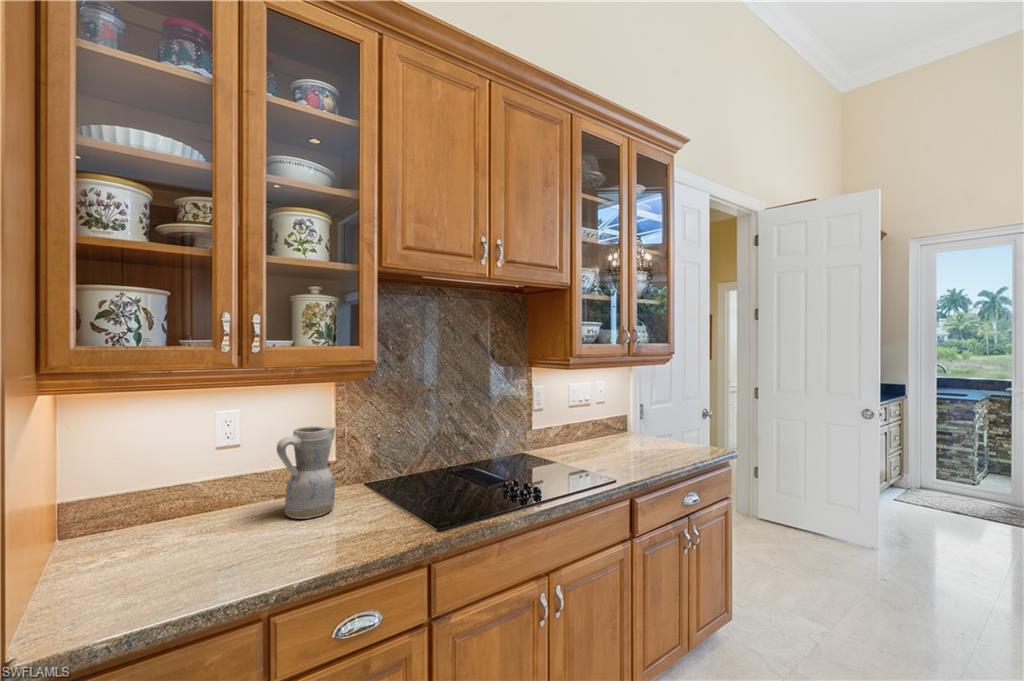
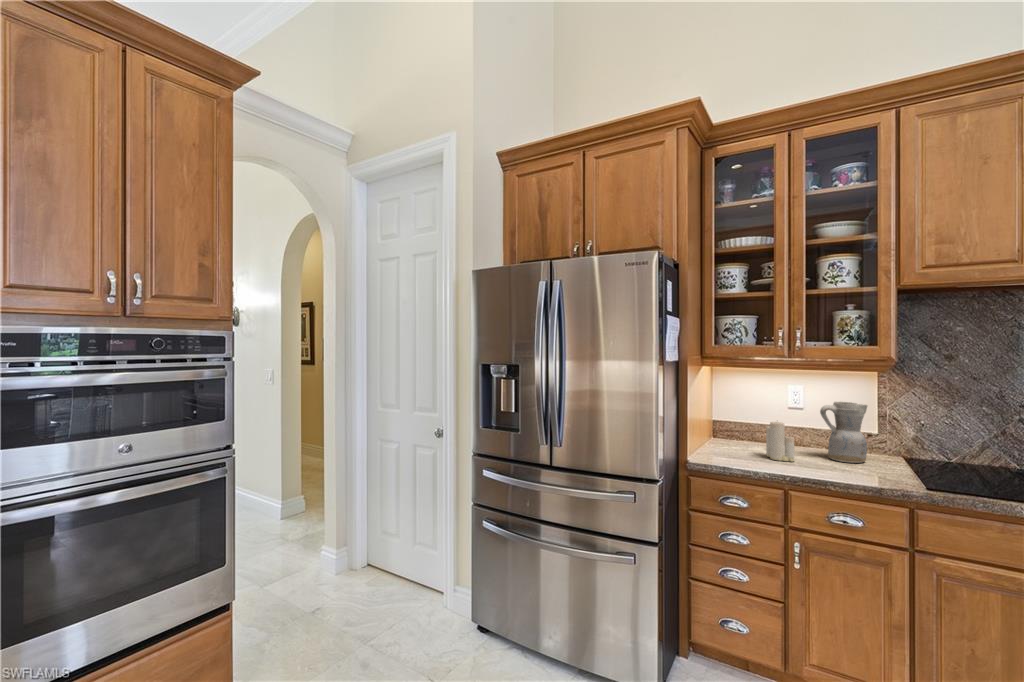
candle: none [191,478,245,557] -> present [766,422,795,462]

